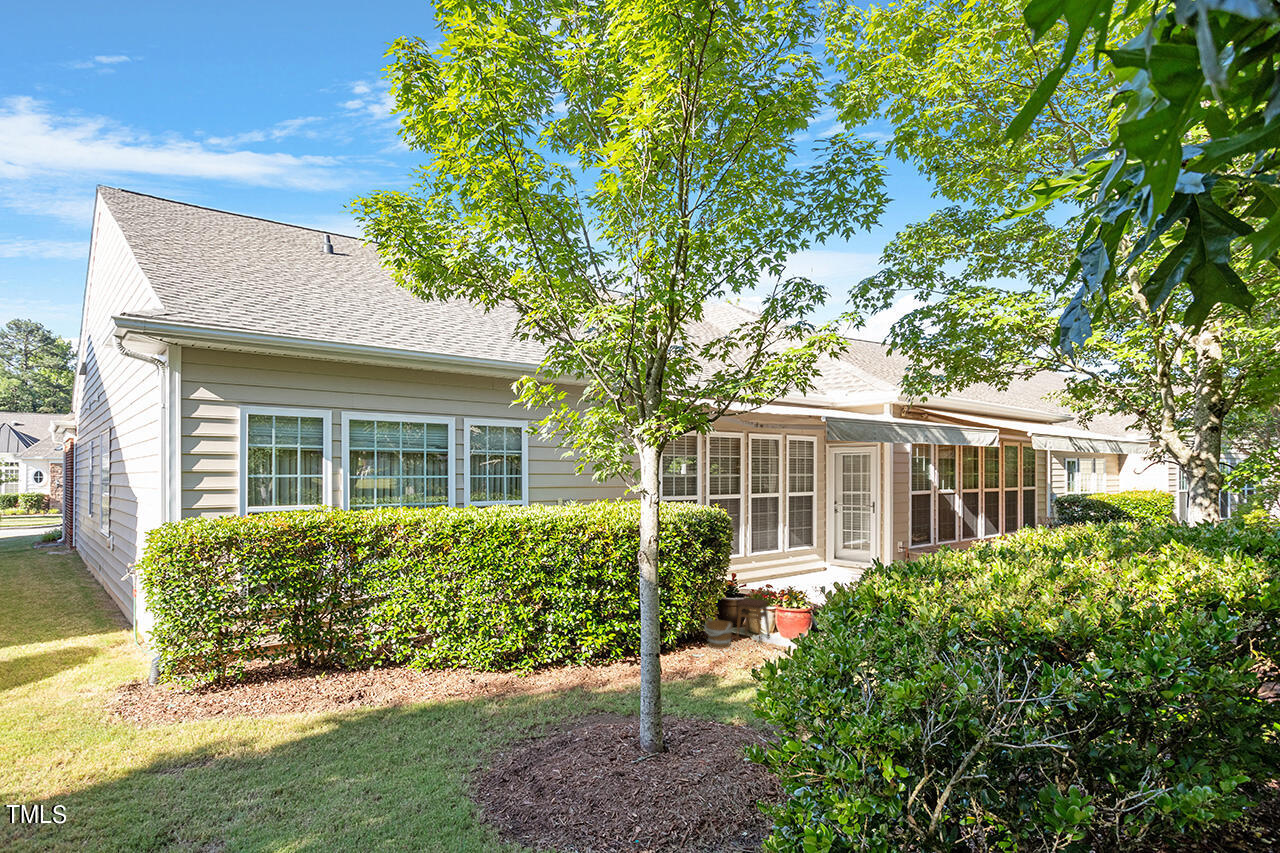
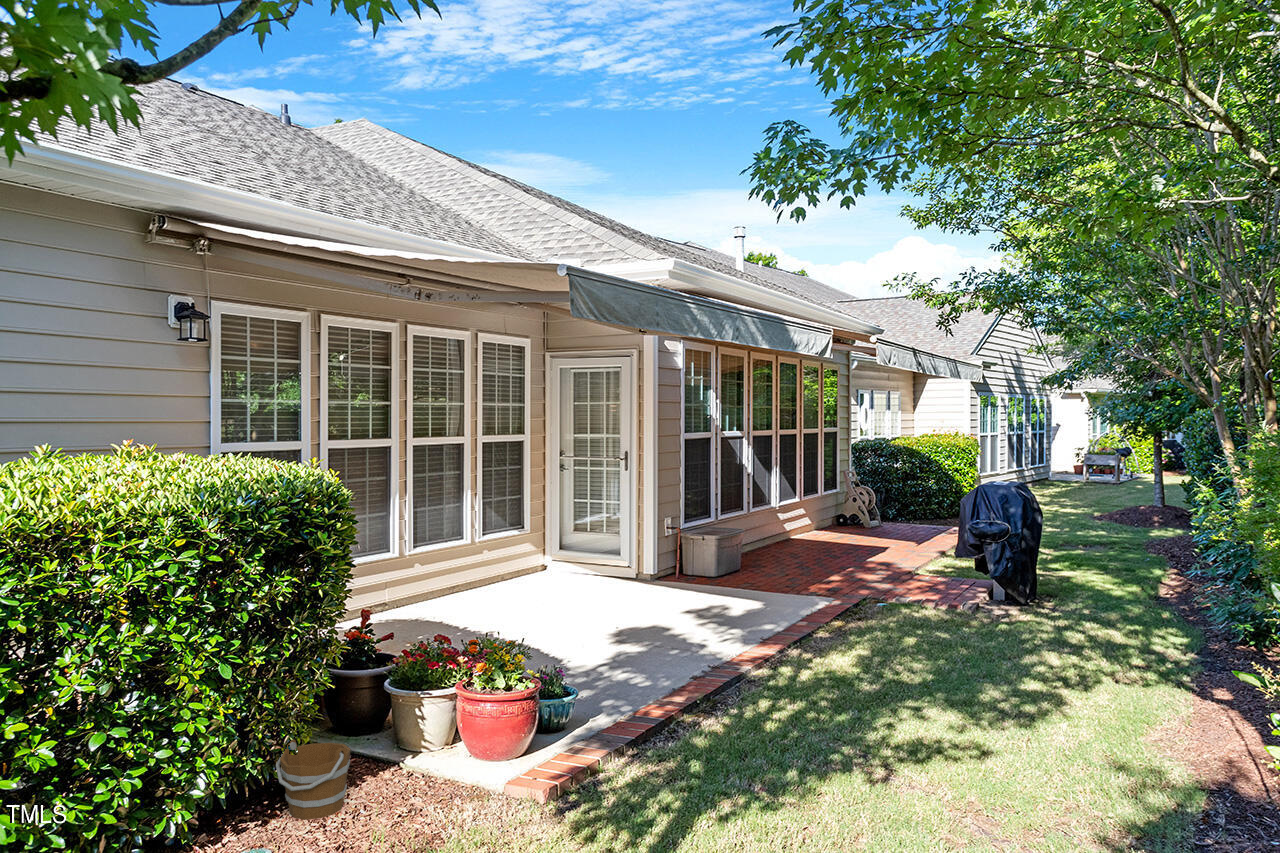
stool: present [736,598,770,643] -> none [360,678,442,791]

